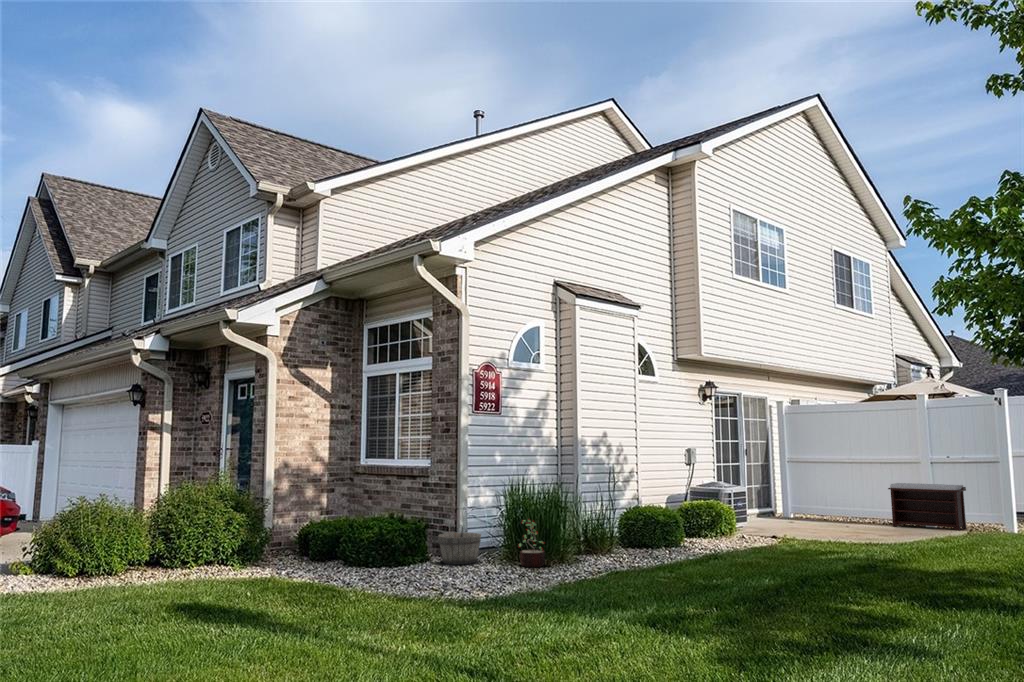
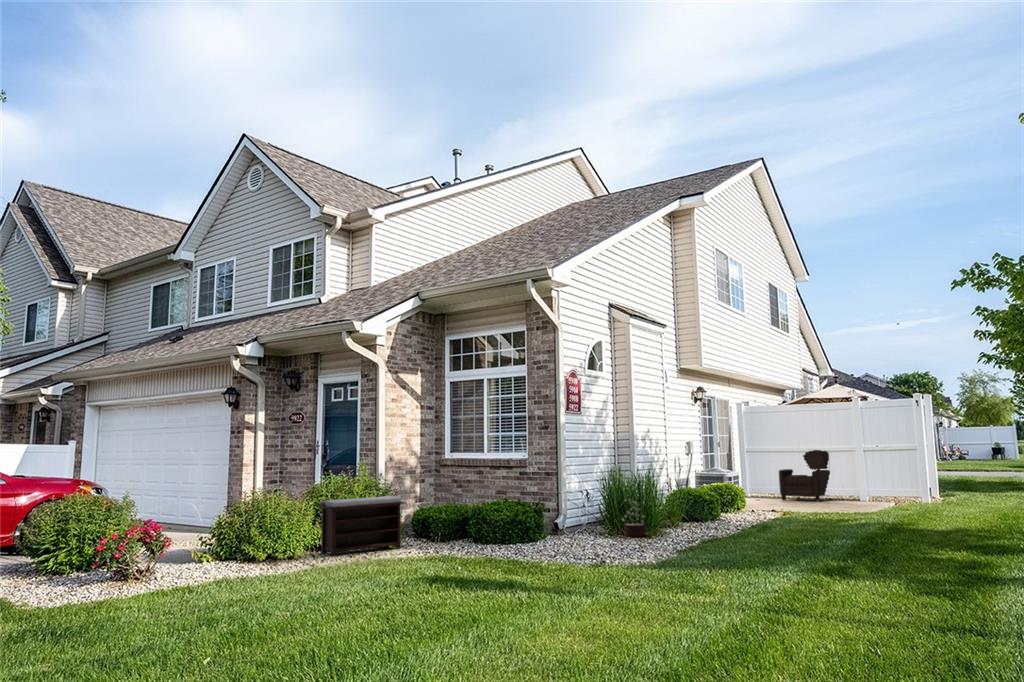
chair: none [811,460,883,527] -> present [779,450,832,502]
bench: present [888,483,966,531] -> present [319,496,404,556]
wooden bucket: present [438,527,481,564] -> none [551,505,586,537]

